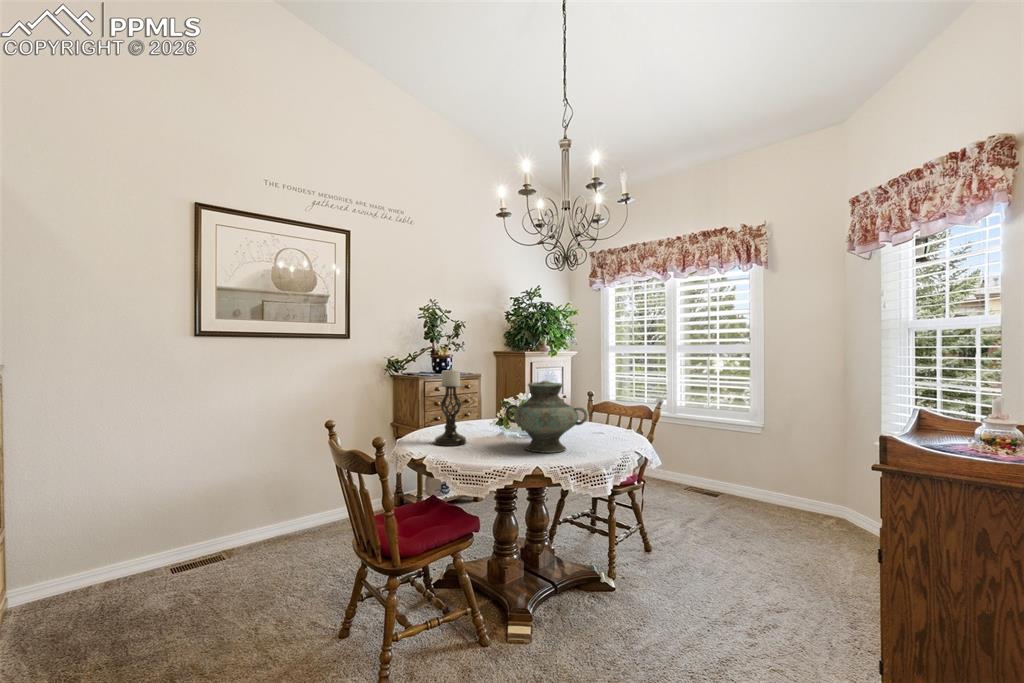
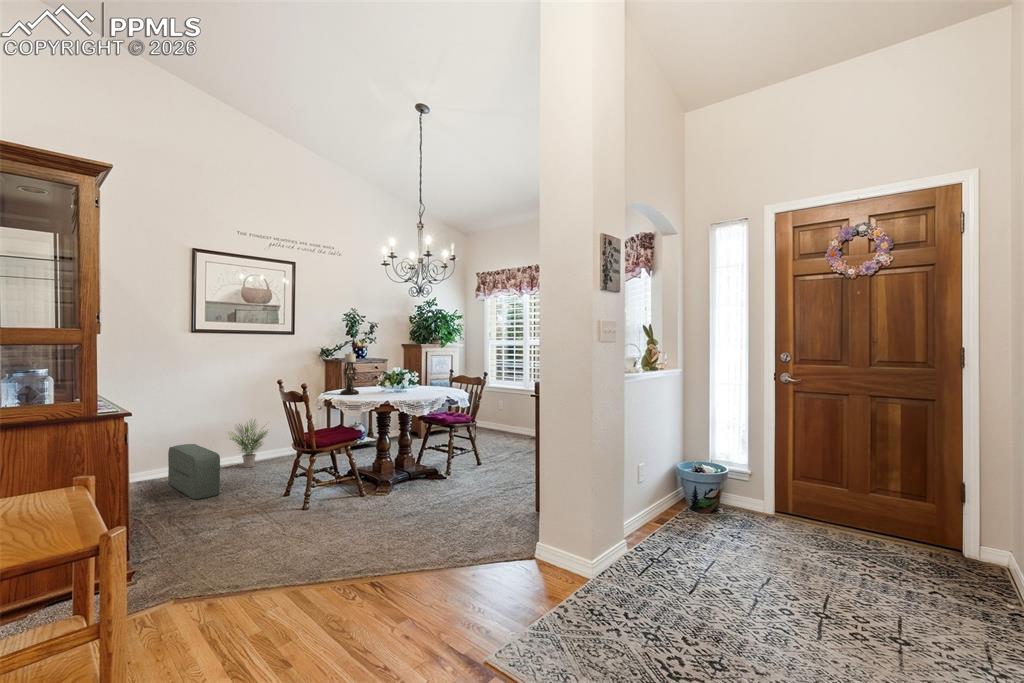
vase: present [505,381,588,453] -> none [379,359,422,397]
potted plant: none [245,468,315,550] -> present [229,421,267,468]
pouf: none [145,524,224,650] -> present [168,444,220,499]

